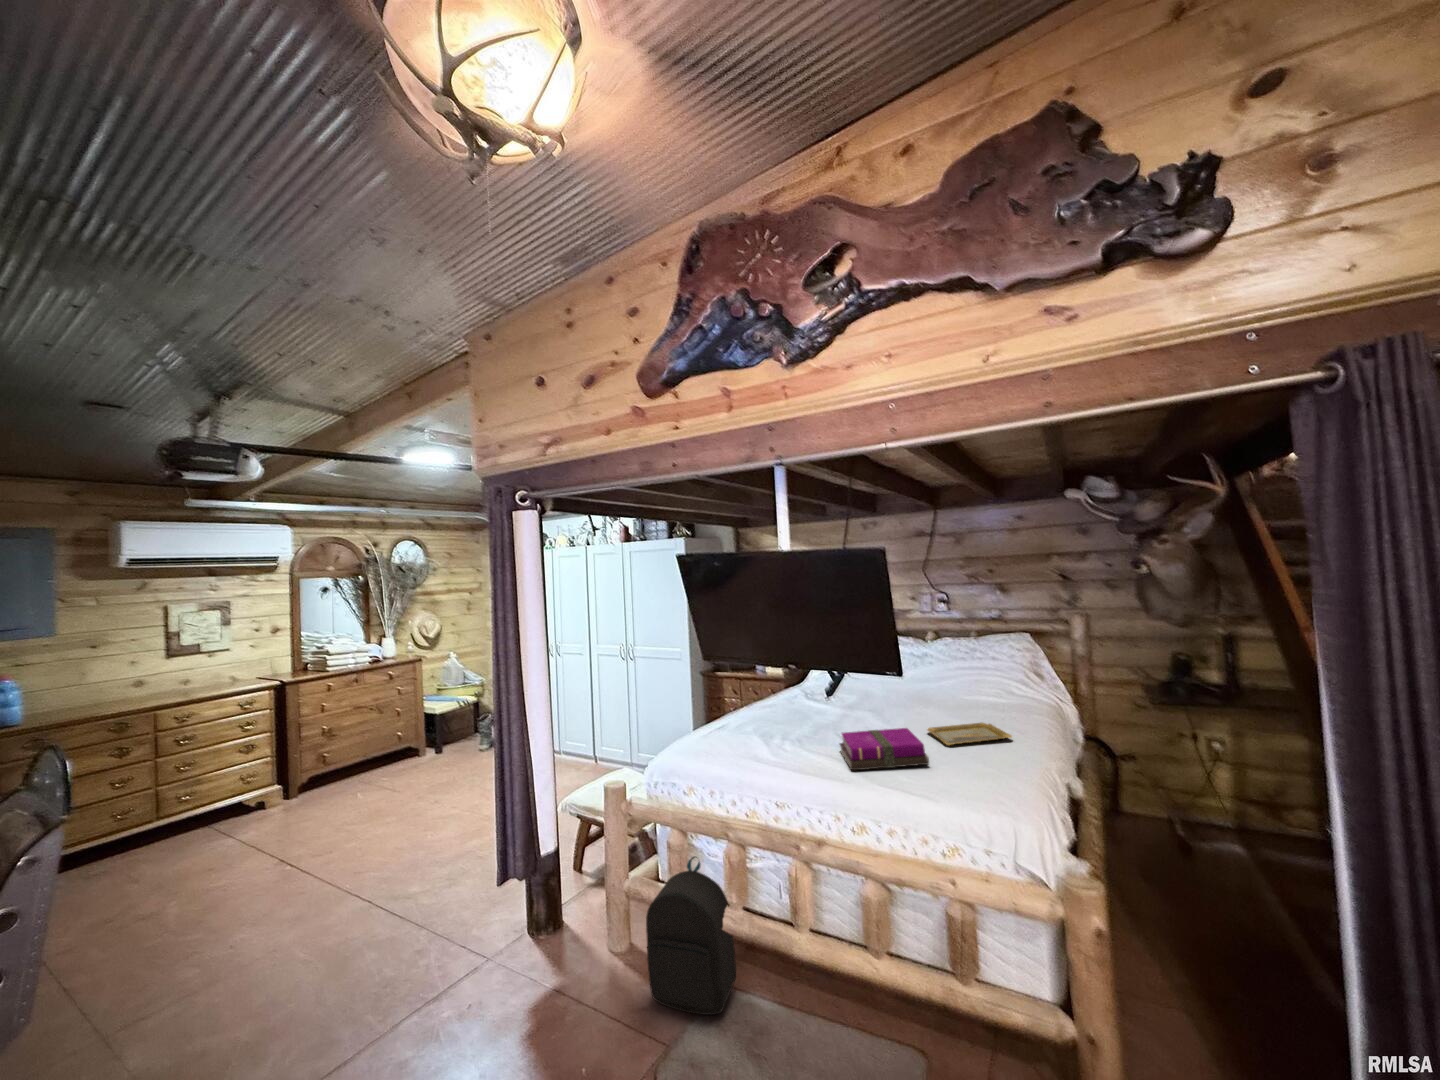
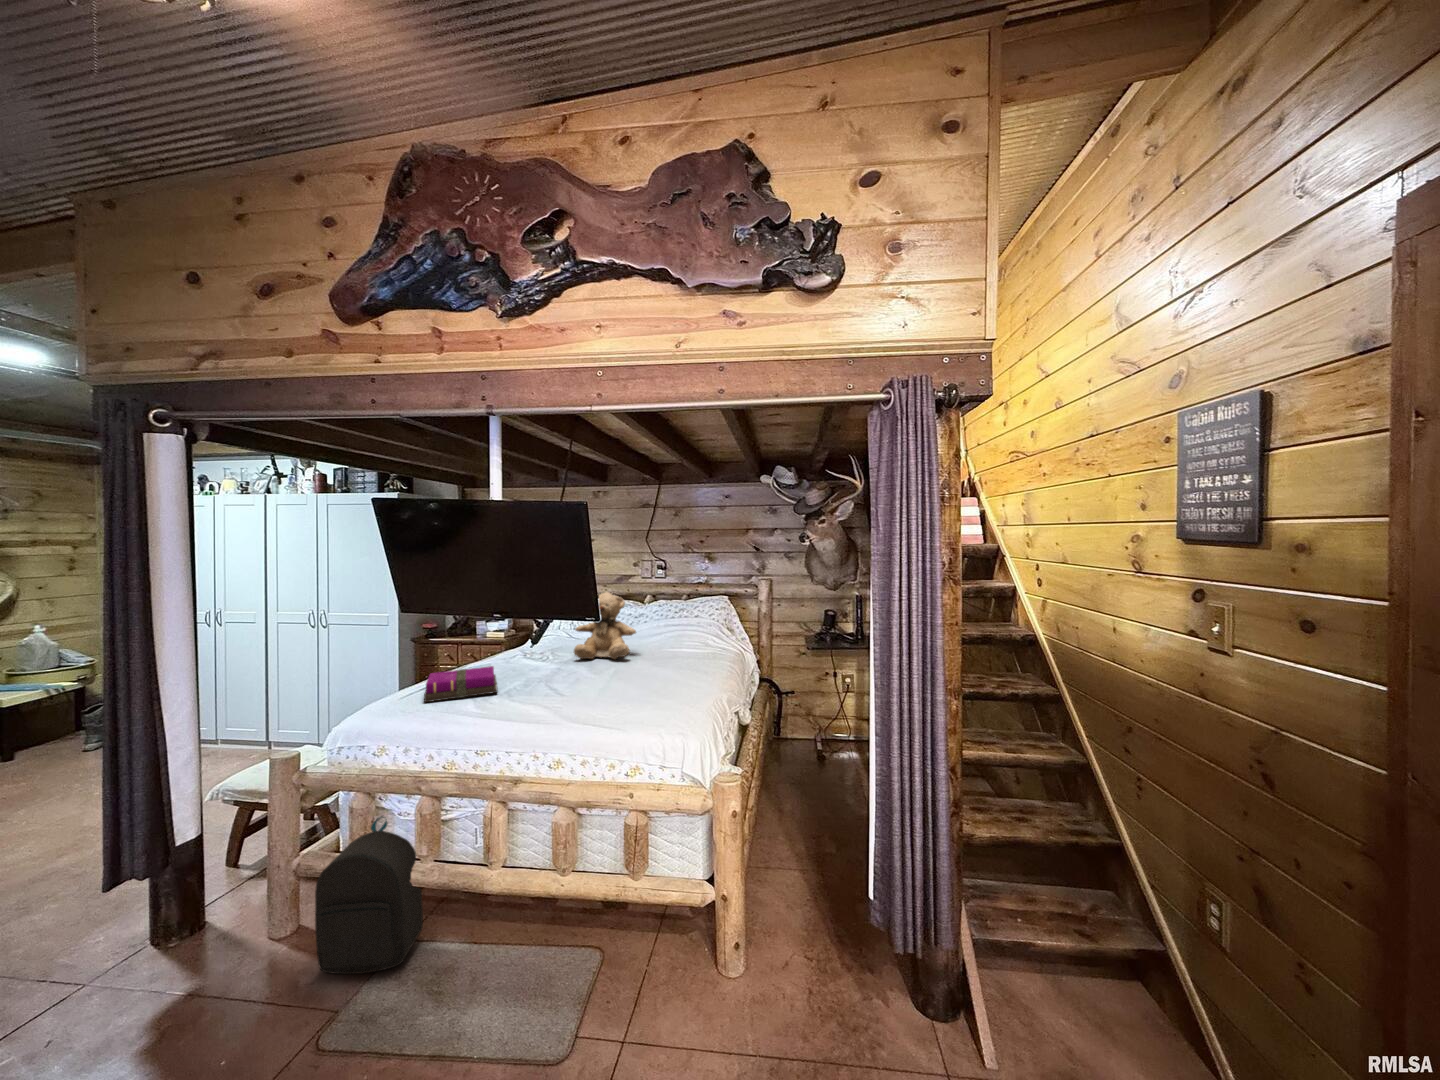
teddy bear: none [857,633,925,708] -> present [574,592,636,660]
tray: present [928,723,1012,745] -> none [629,666,697,686]
notebook: present [840,728,929,770] -> present [424,666,498,702]

